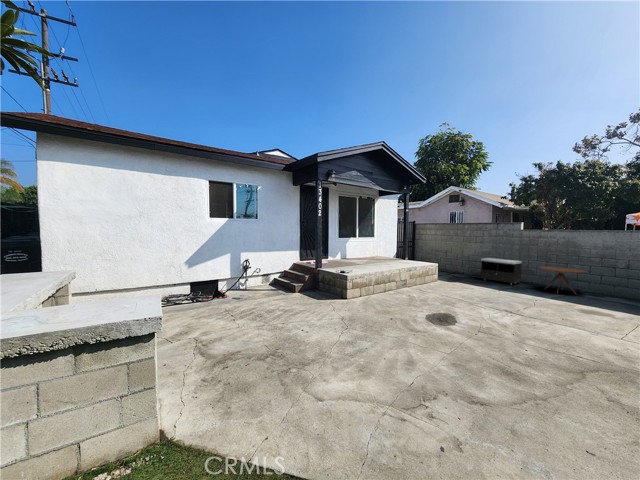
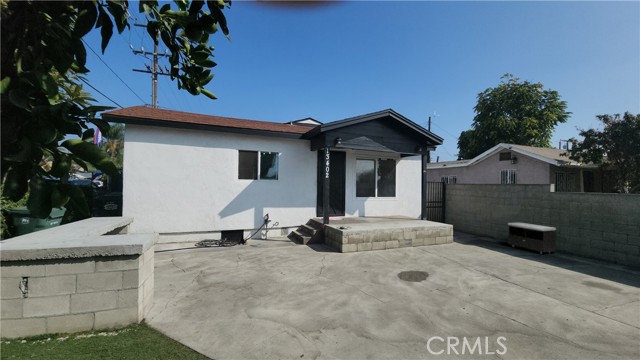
round table: present [539,267,586,295] -> none [569,235,628,271]

